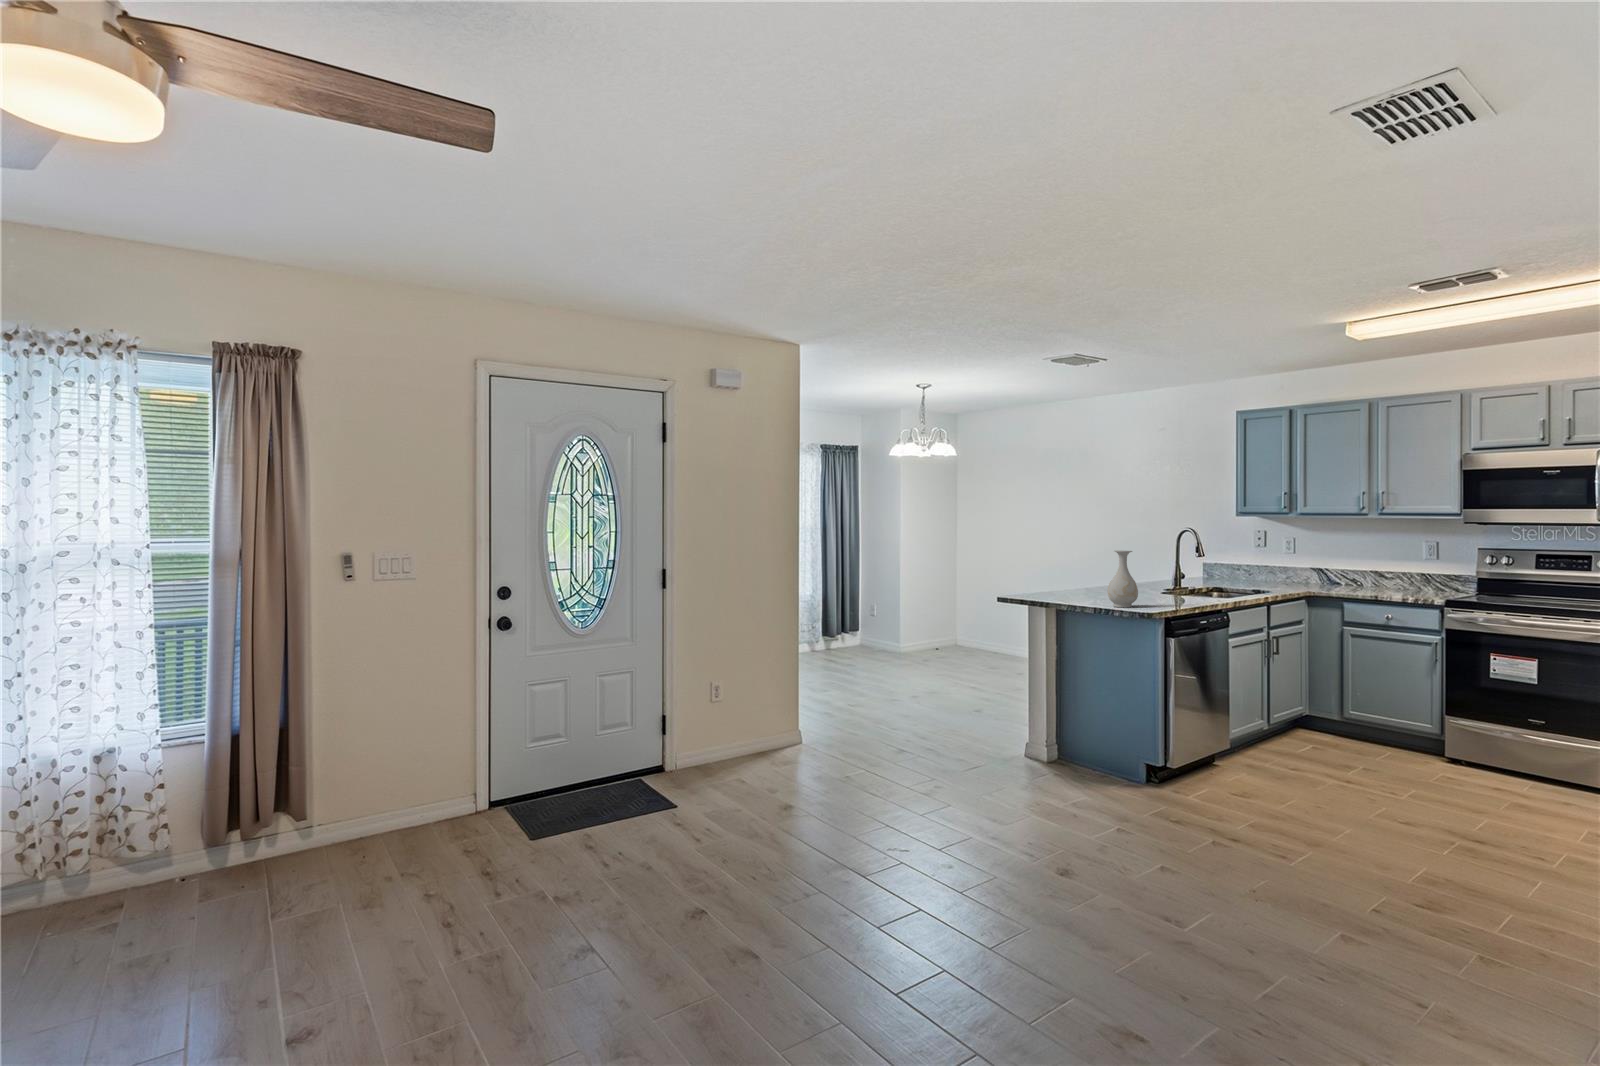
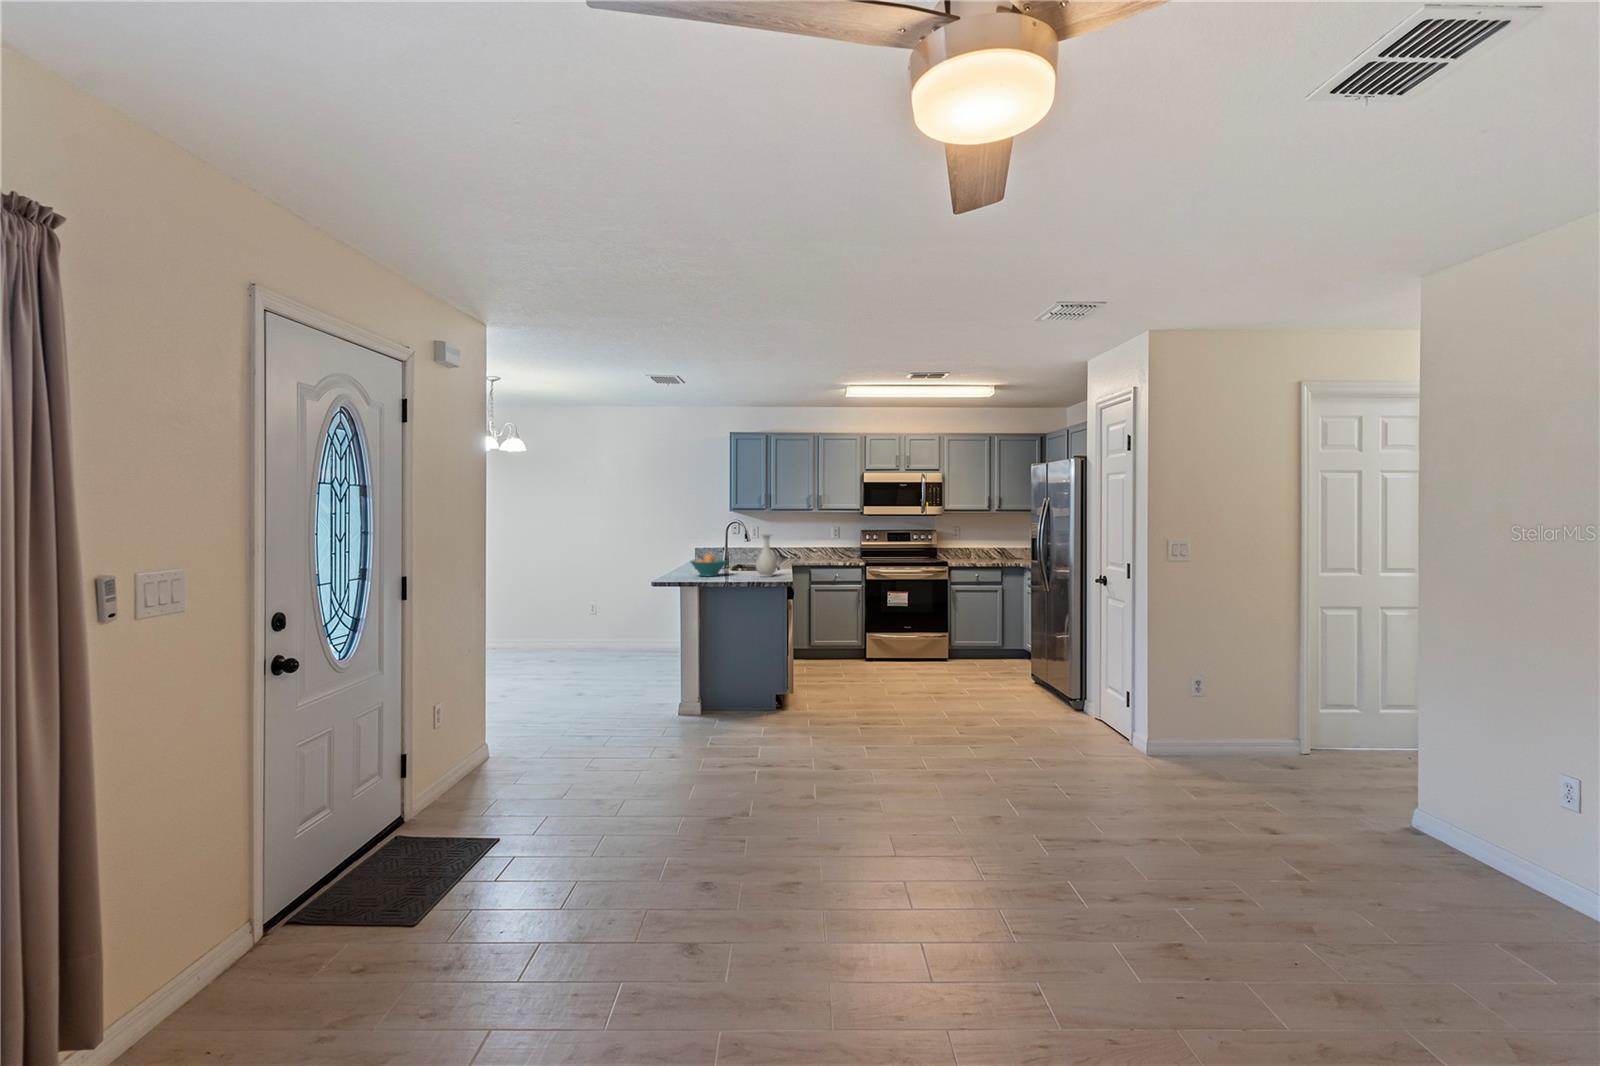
fruit bowl: none [1055,573,1104,600] -> present [691,554,727,577]

